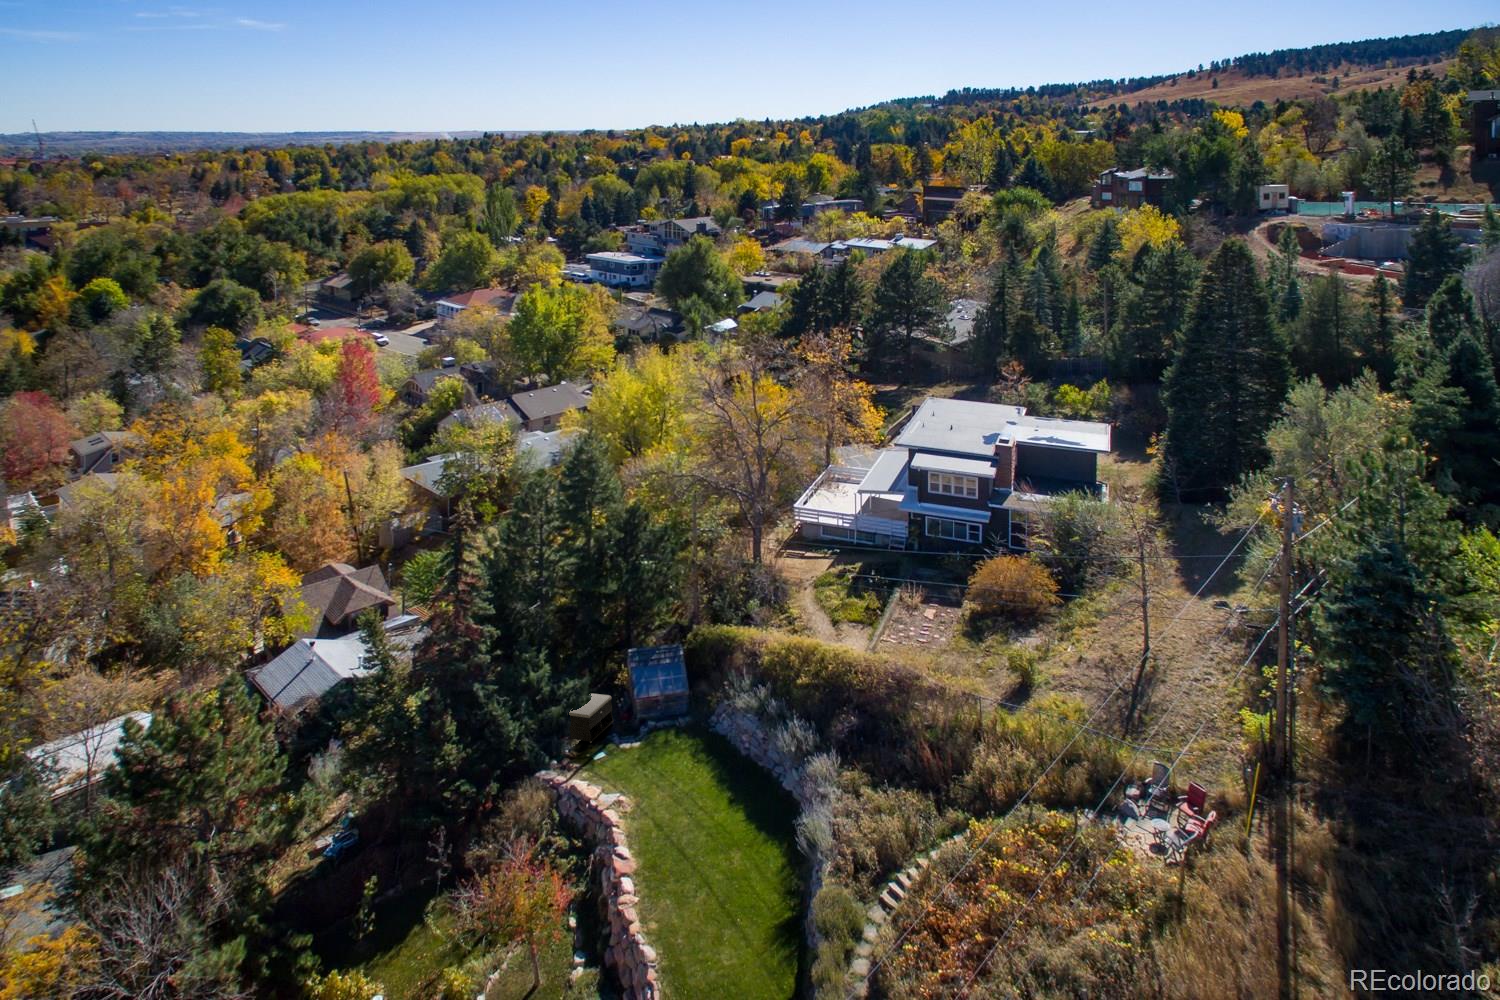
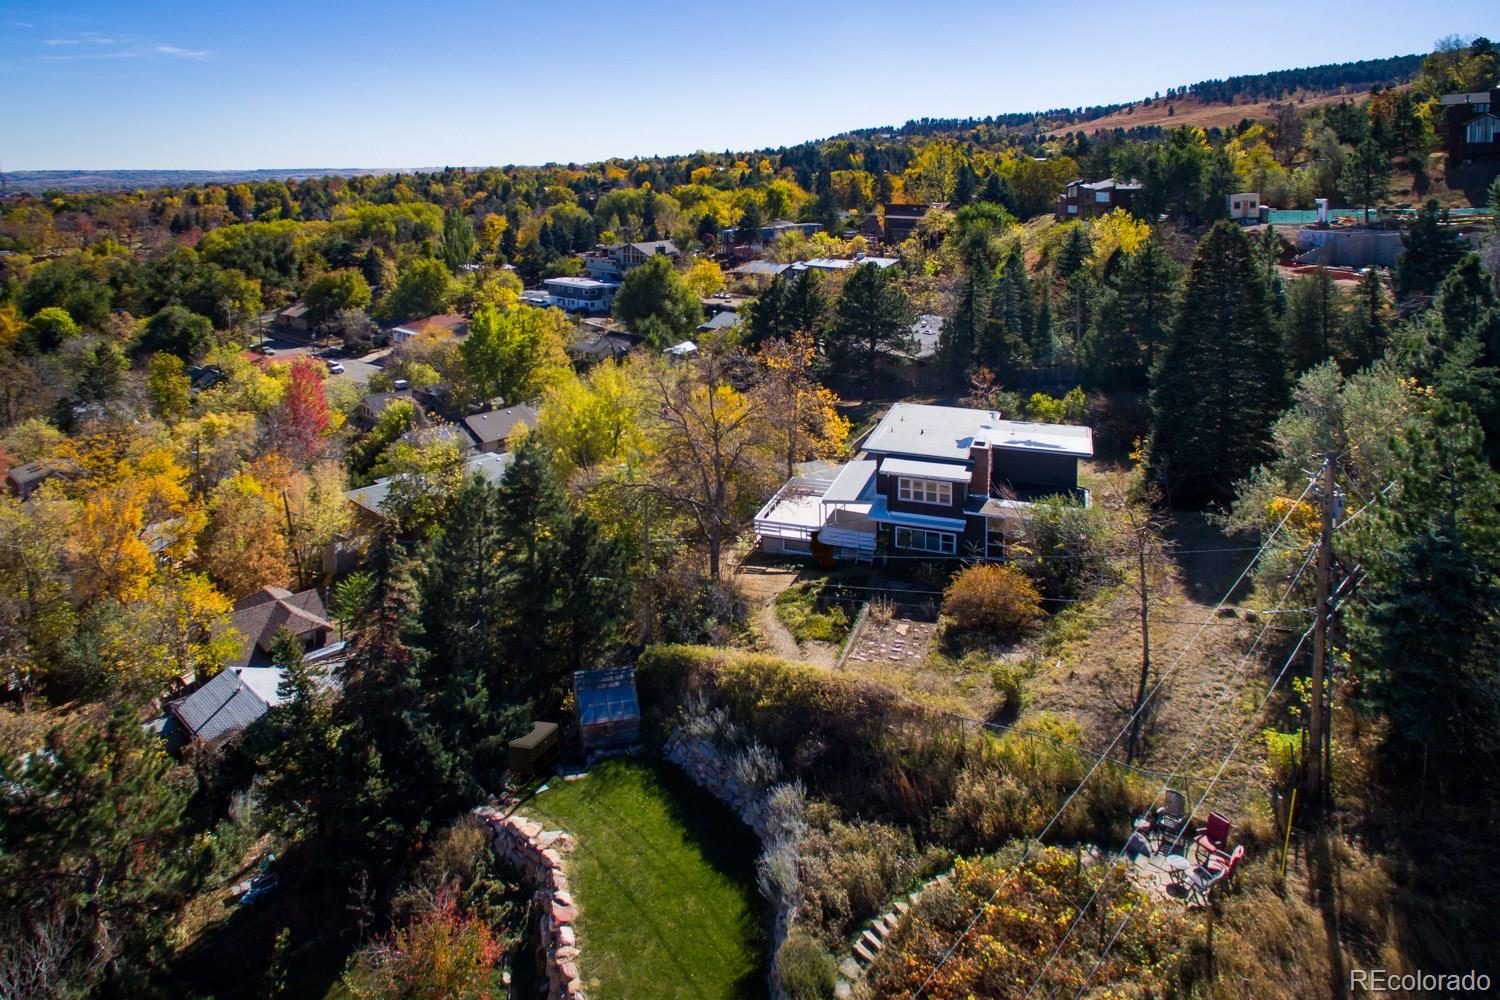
lounge chair: none [840,516,866,557] -> present [809,530,836,568]

